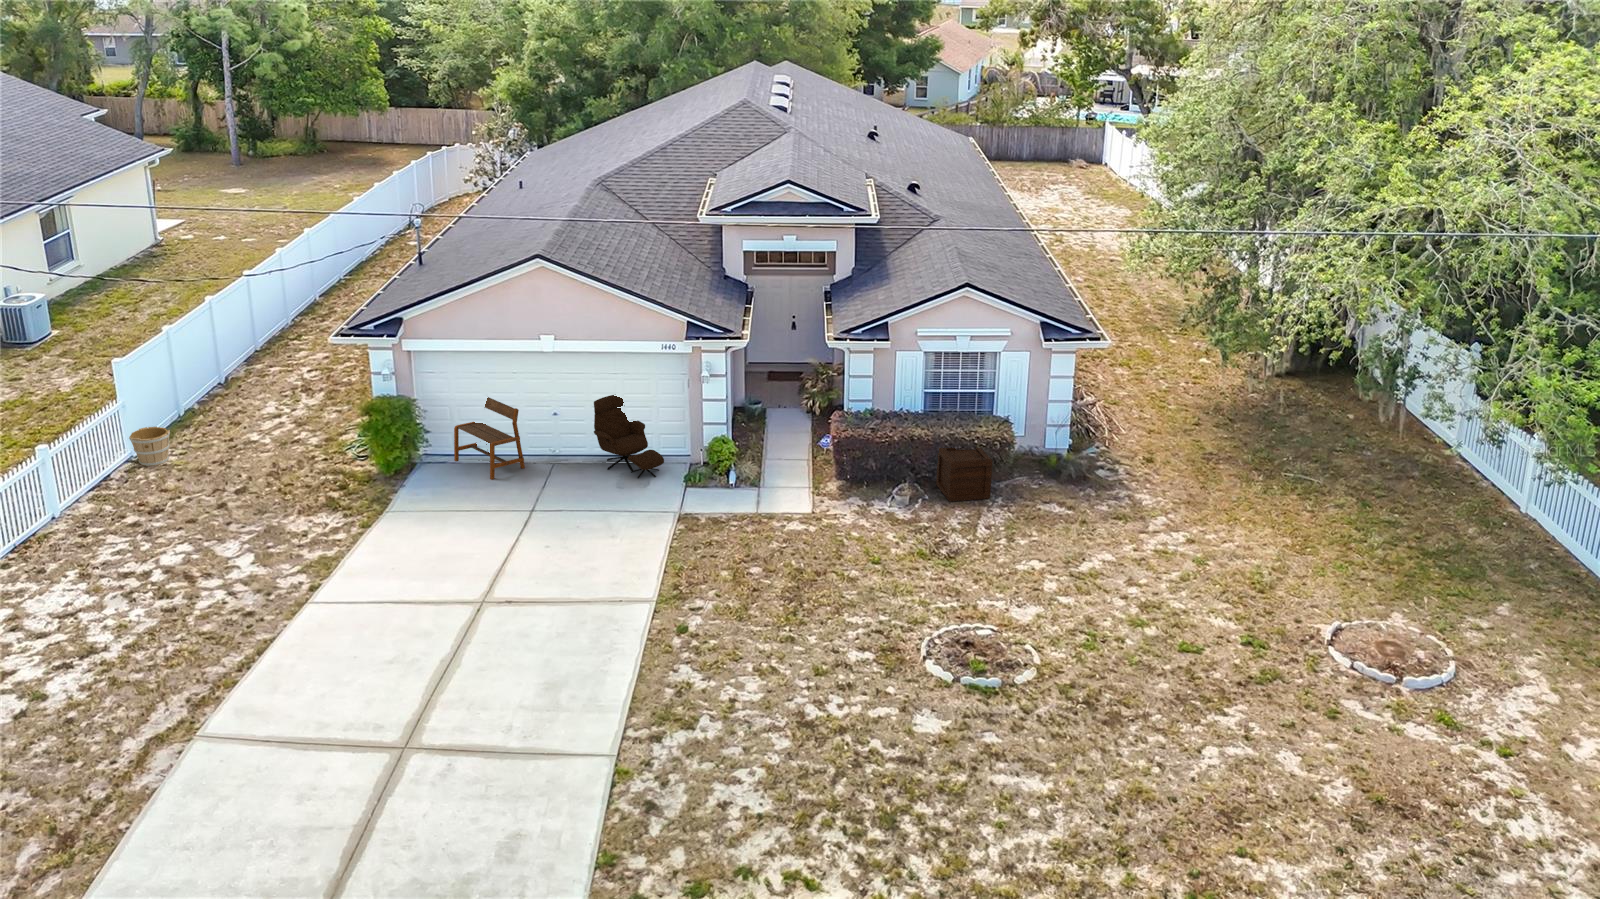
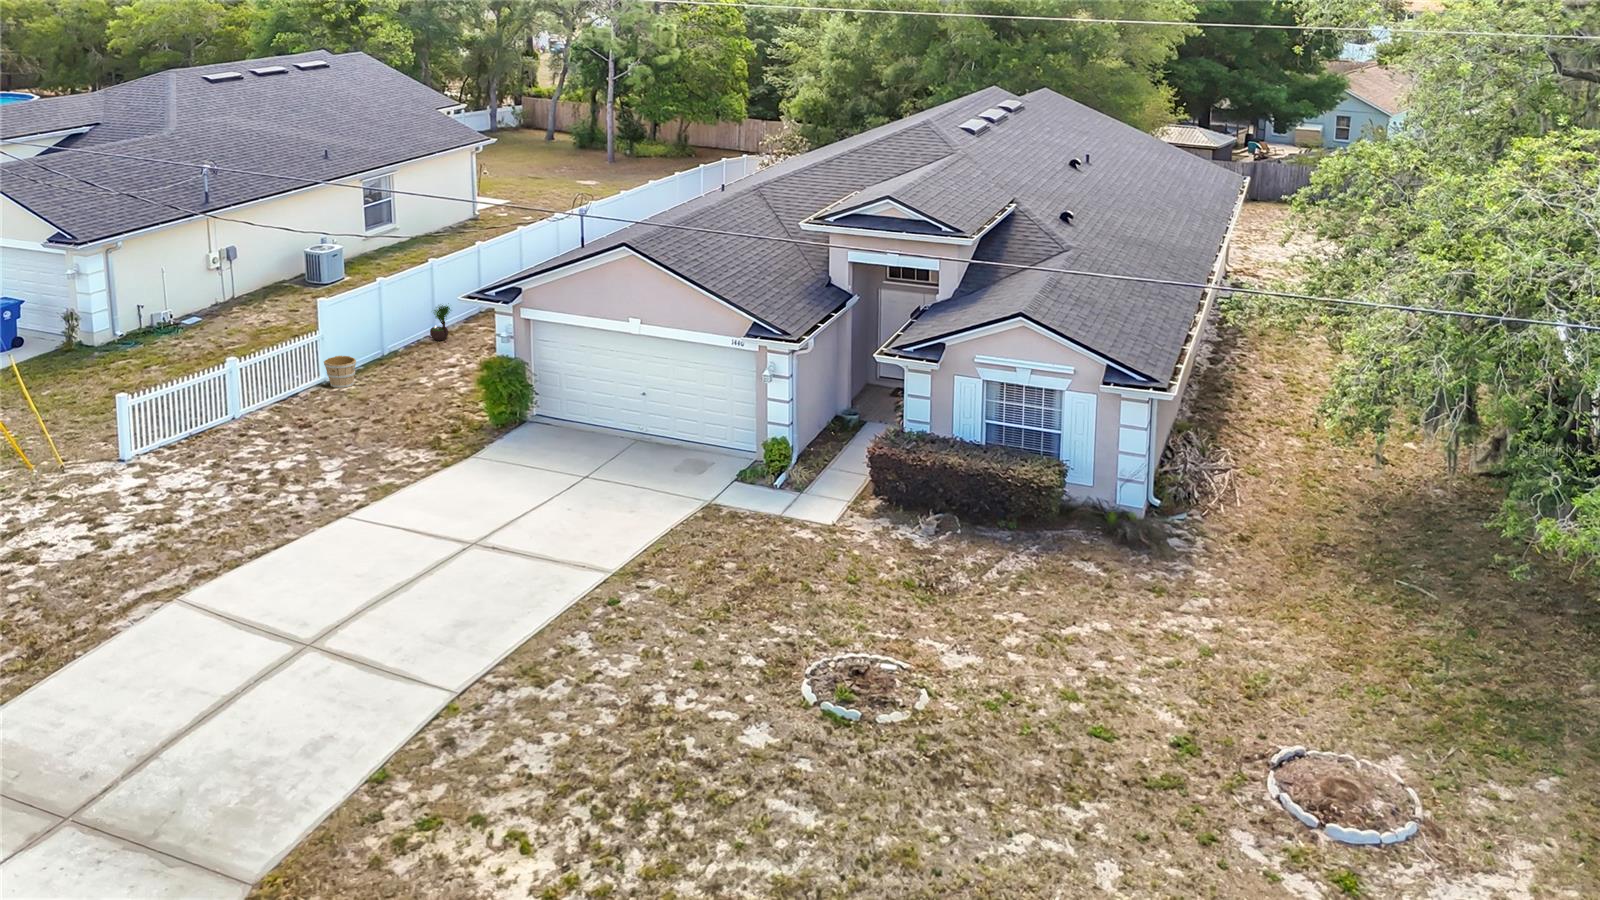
potted tree: none [212,349,237,394] -> present [430,305,451,341]
lounge chair: present [594,395,664,478] -> none [675,385,729,466]
bench: present [454,397,525,479] -> none [563,367,615,444]
wooden crate: present [936,448,993,502] -> none [969,482,1017,543]

